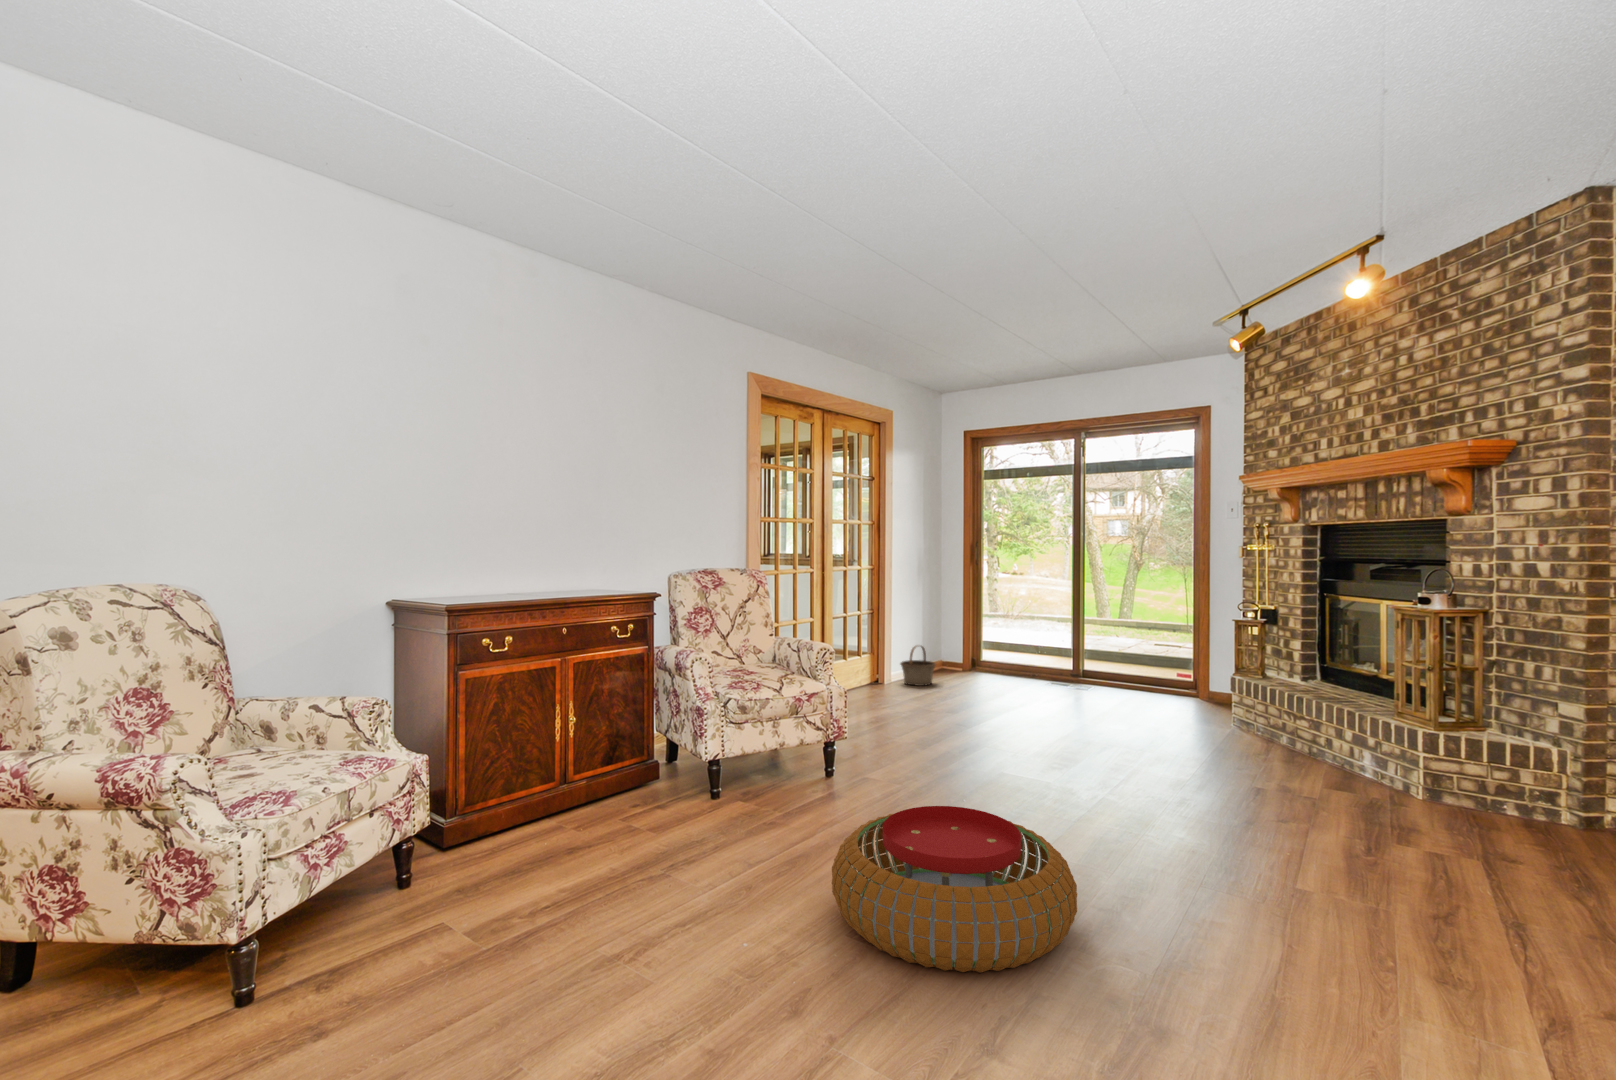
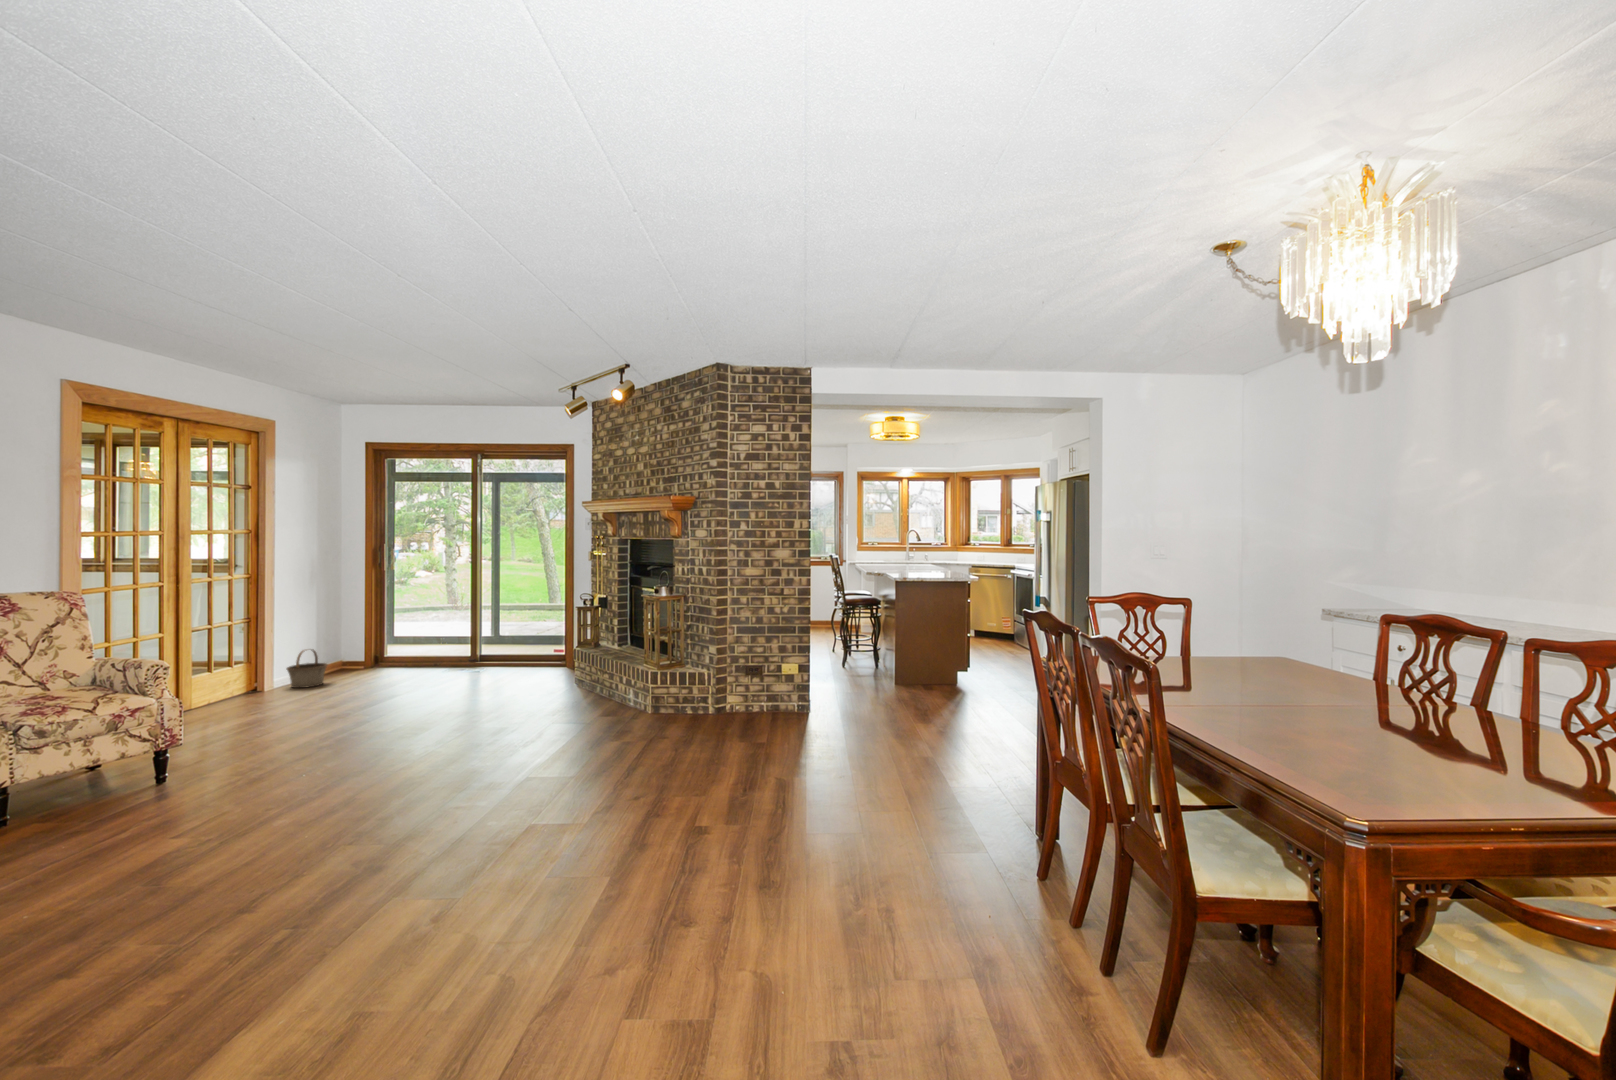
pouf: present [832,806,1077,973] -> none [122,776,358,898]

